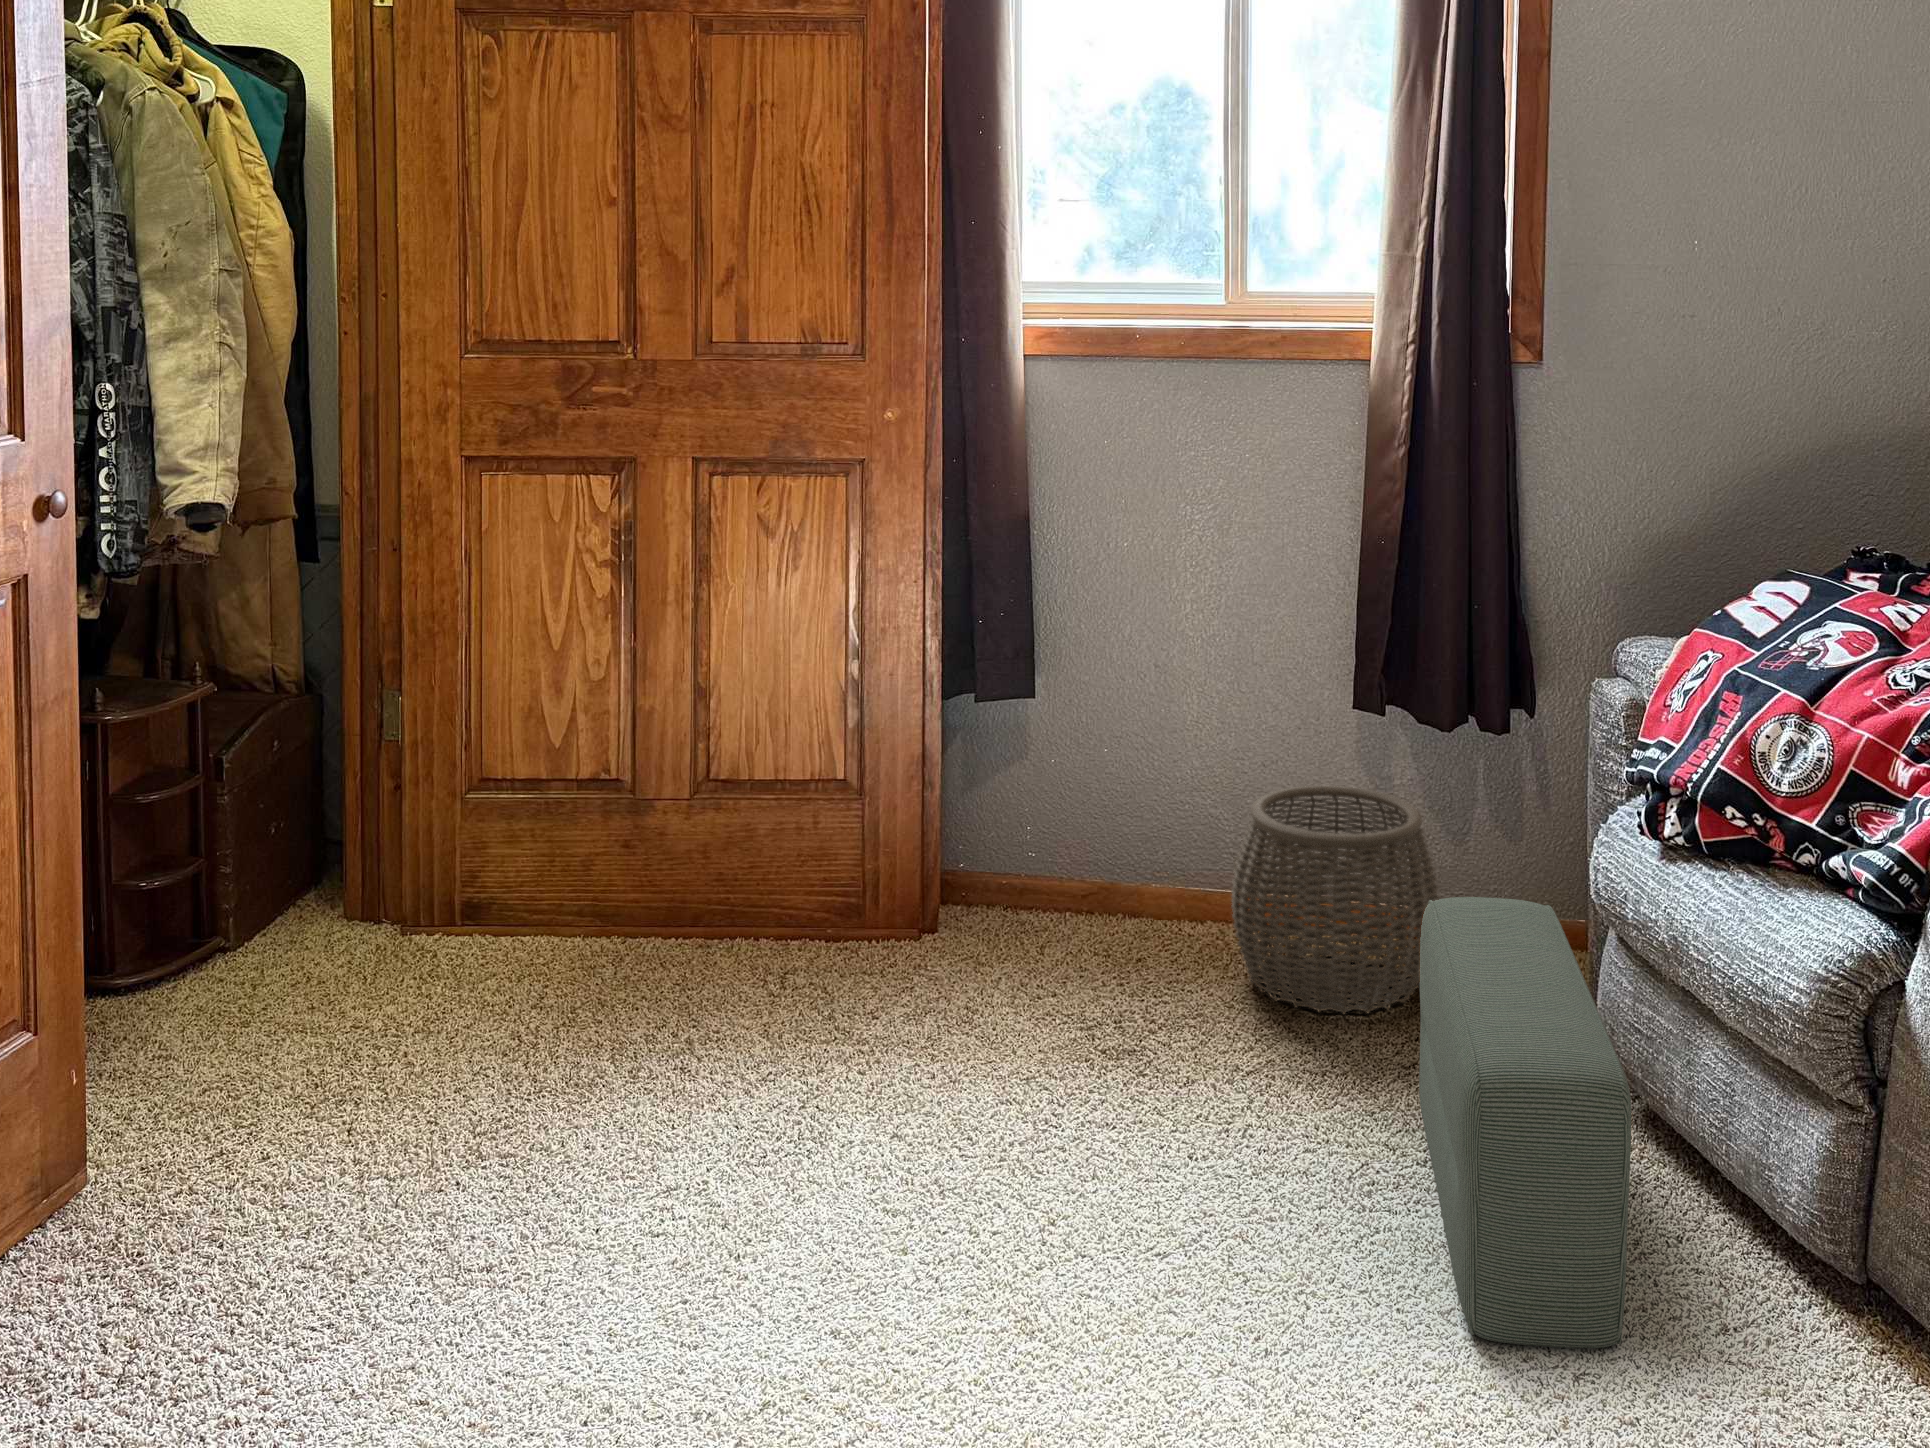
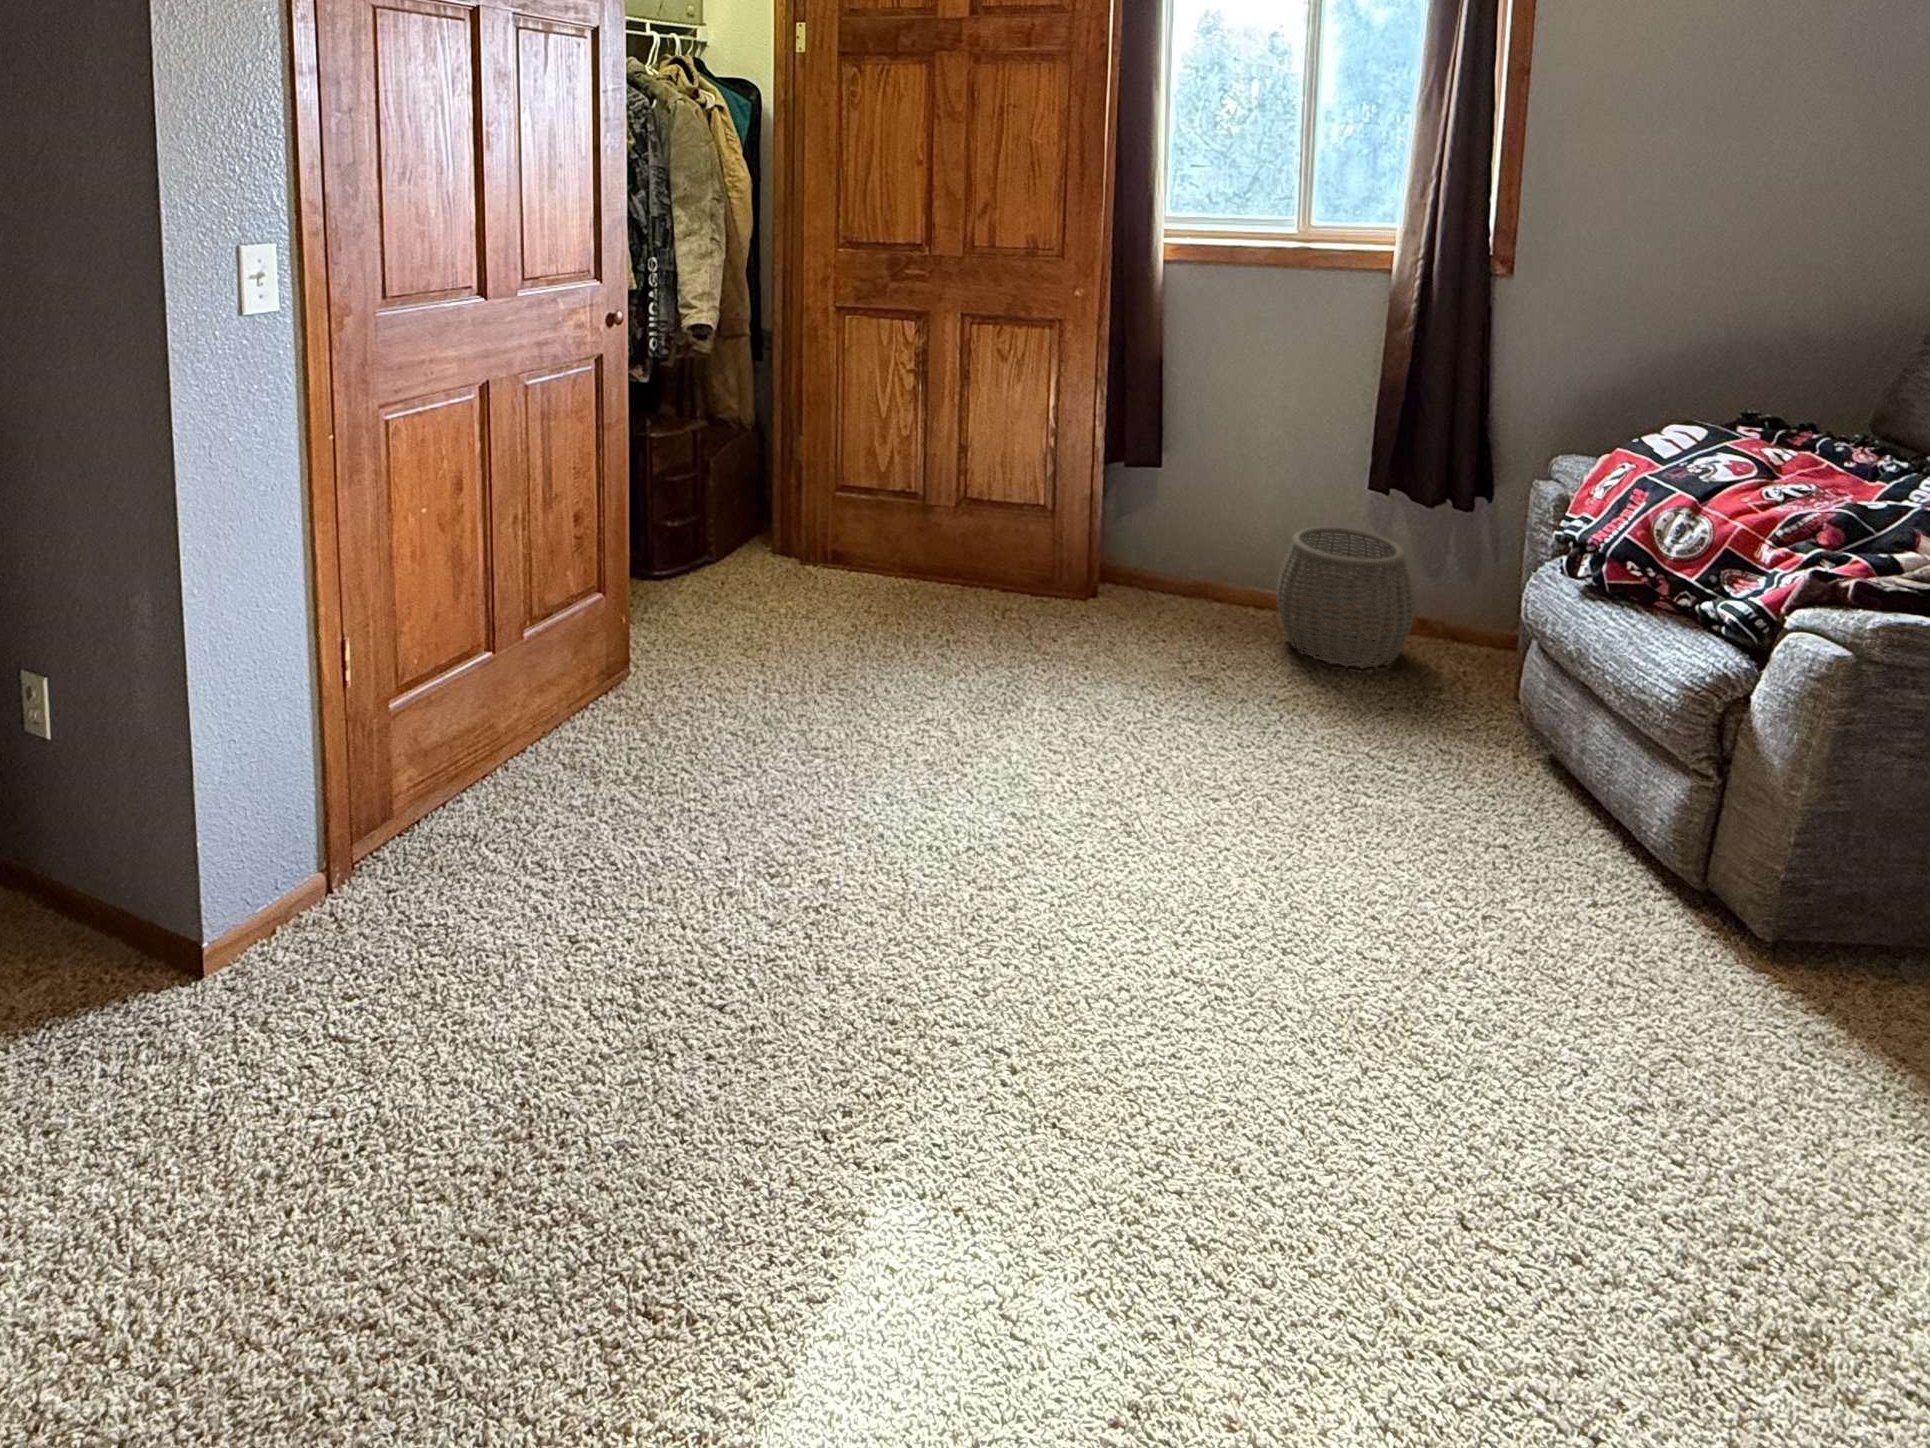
pouf: present [1419,897,1631,1348] -> none [1392,605,1538,903]

